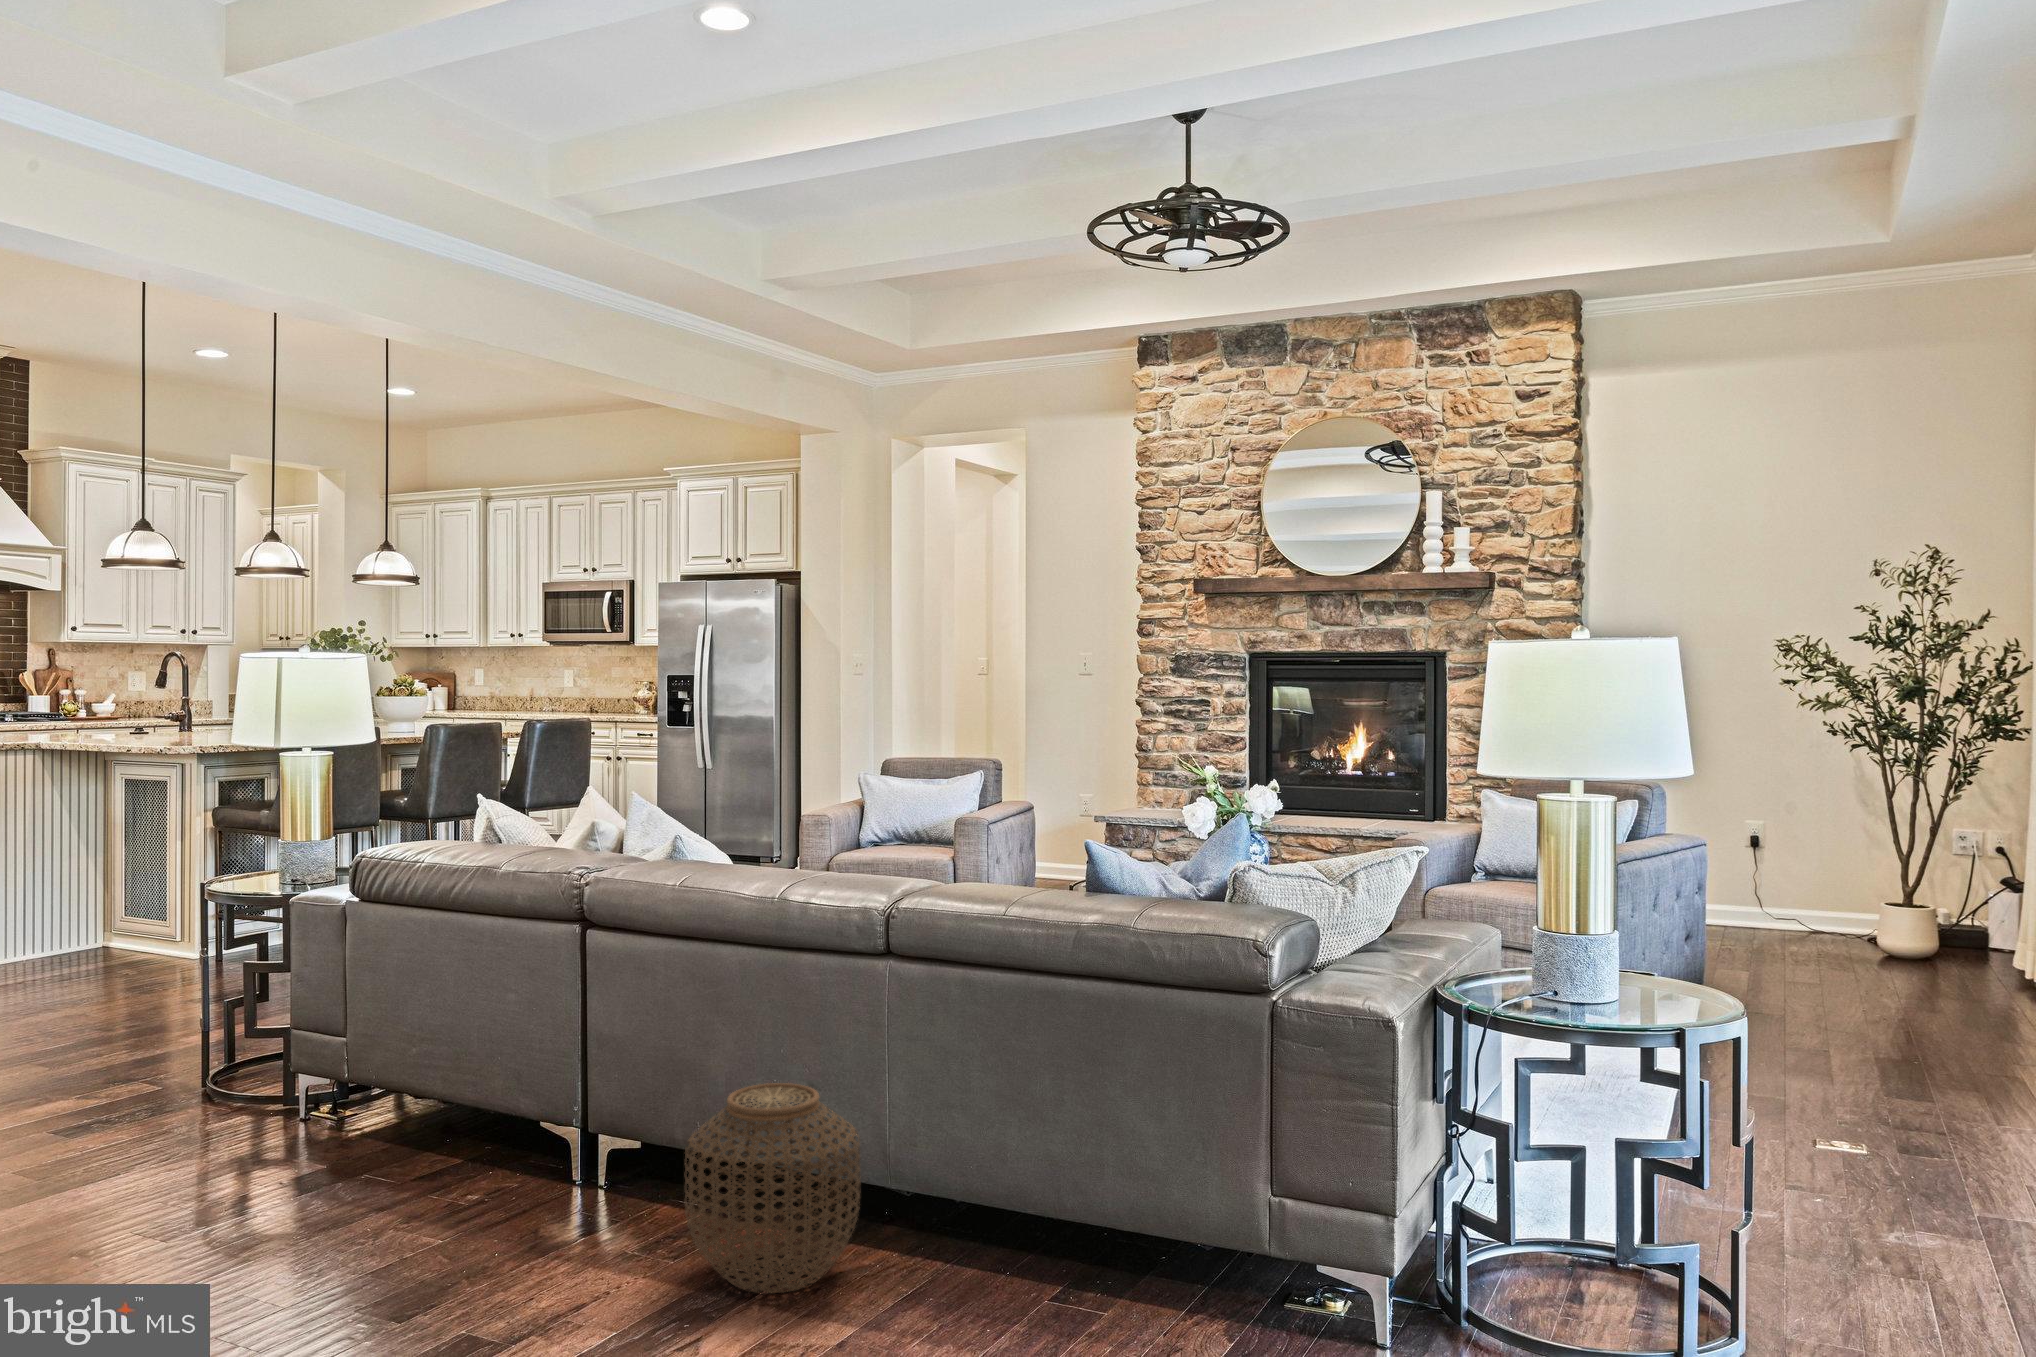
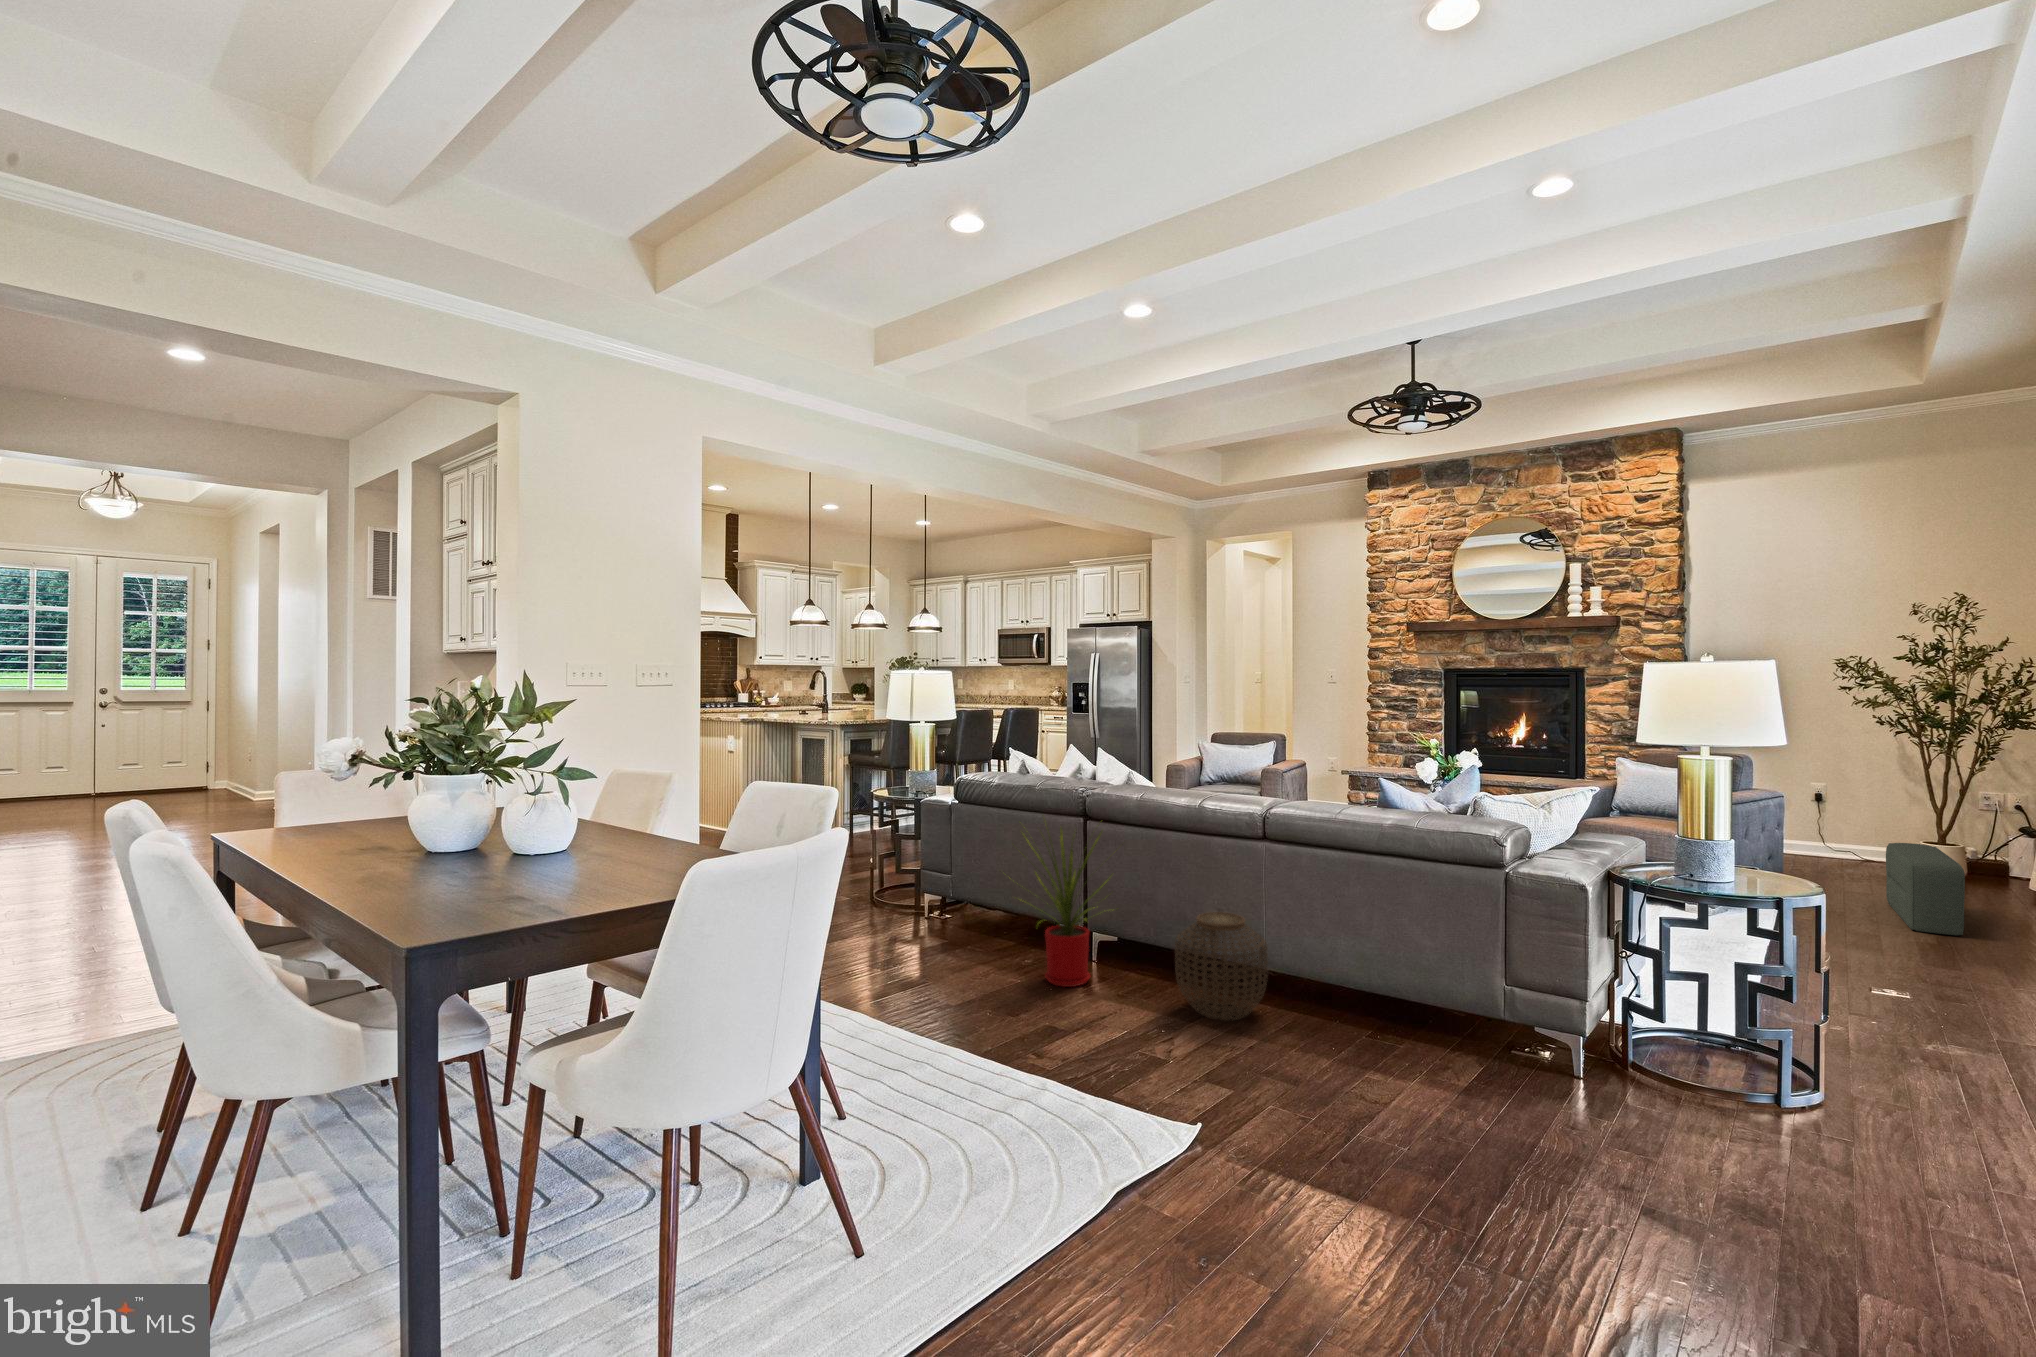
house plant: none [350,906,603,1244] -> present [1020,818,1112,987]
pouf: none [1840,910,1940,1046] -> present [1886,843,1965,935]

